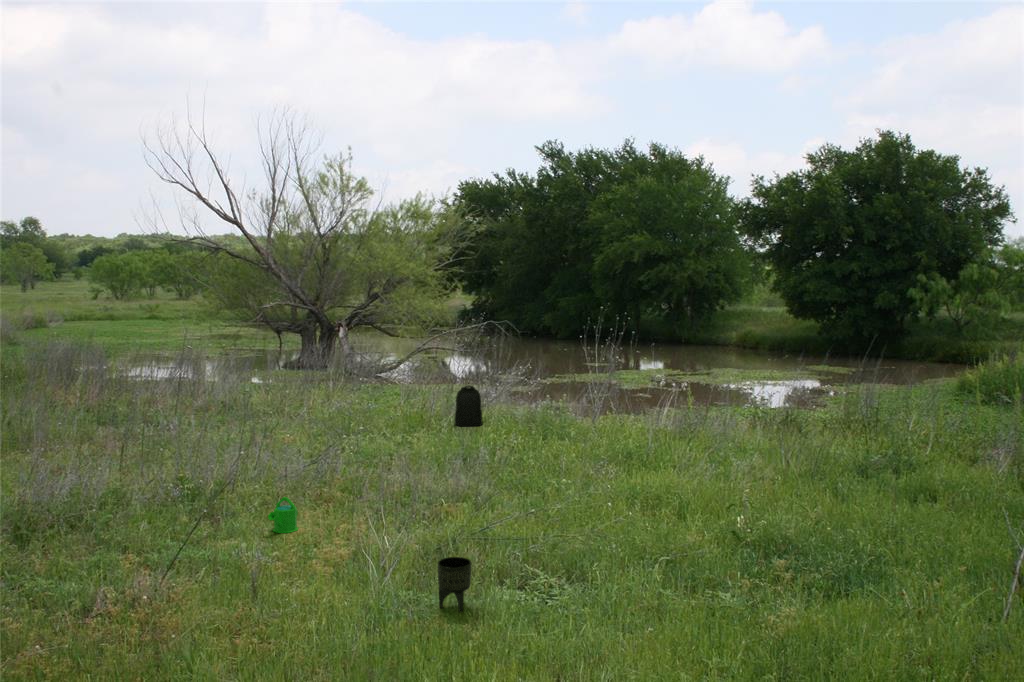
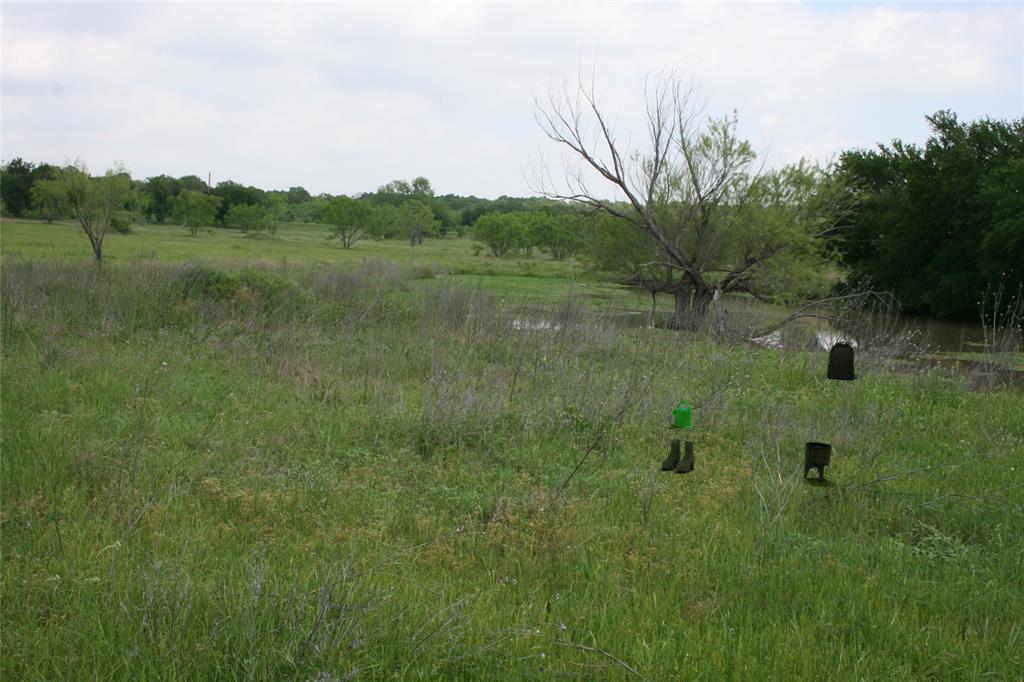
boots: none [240,581,290,633] -> present [662,440,695,472]

